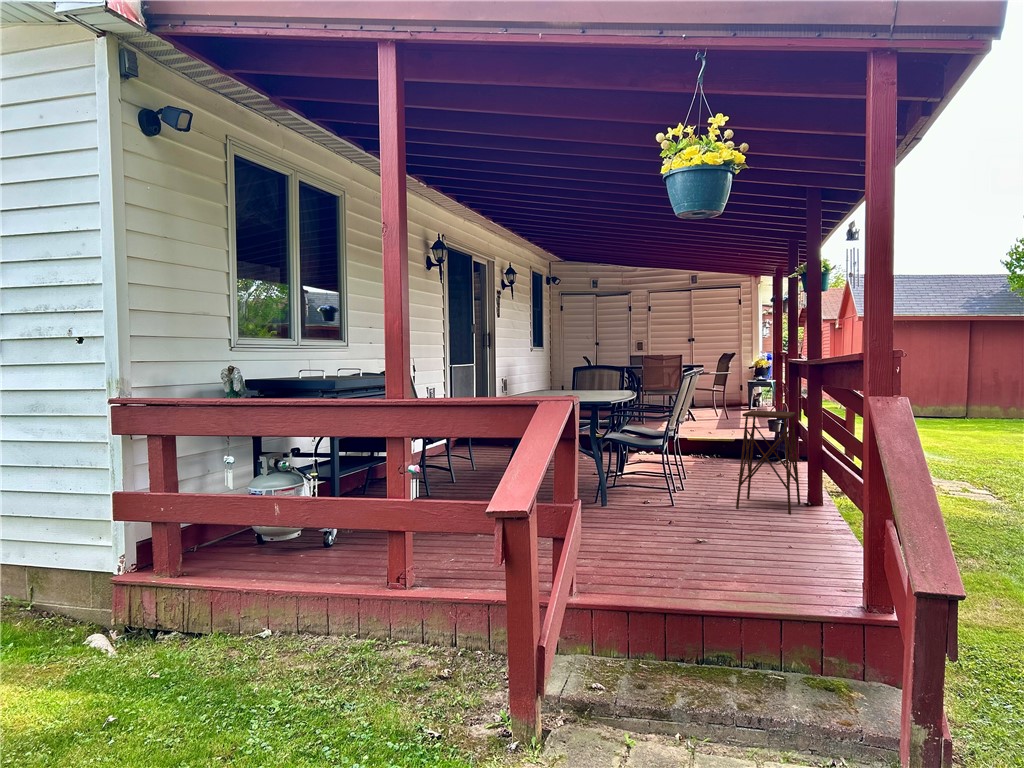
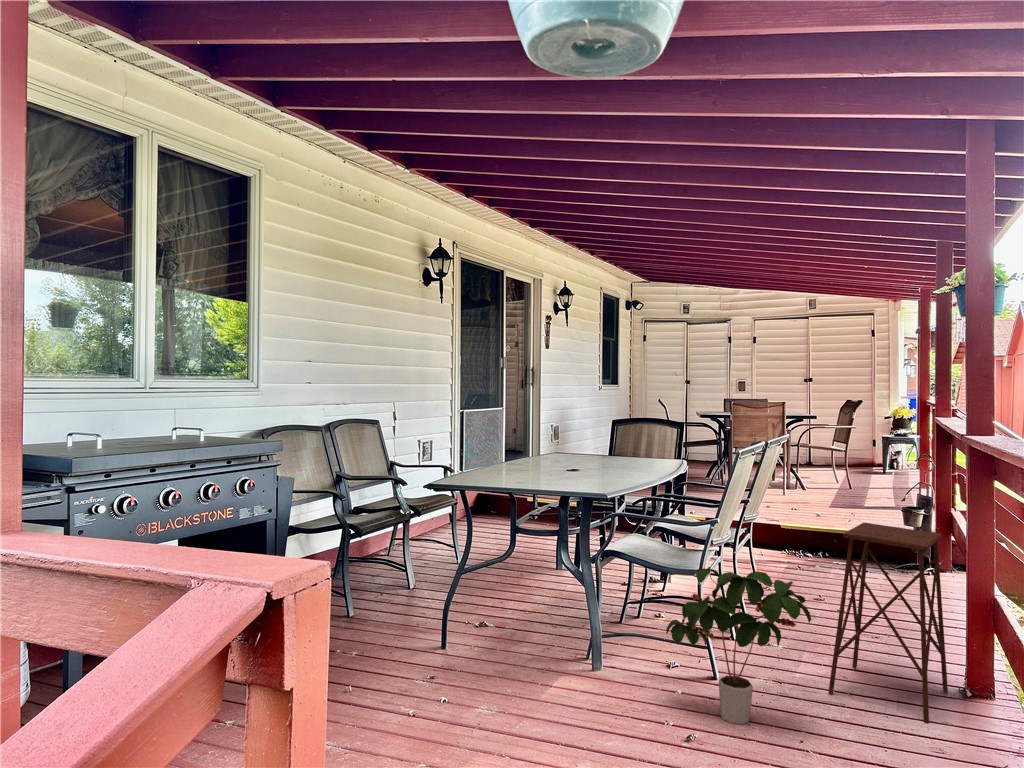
potted plant: none [646,434,729,521] -> present [666,567,811,724]

